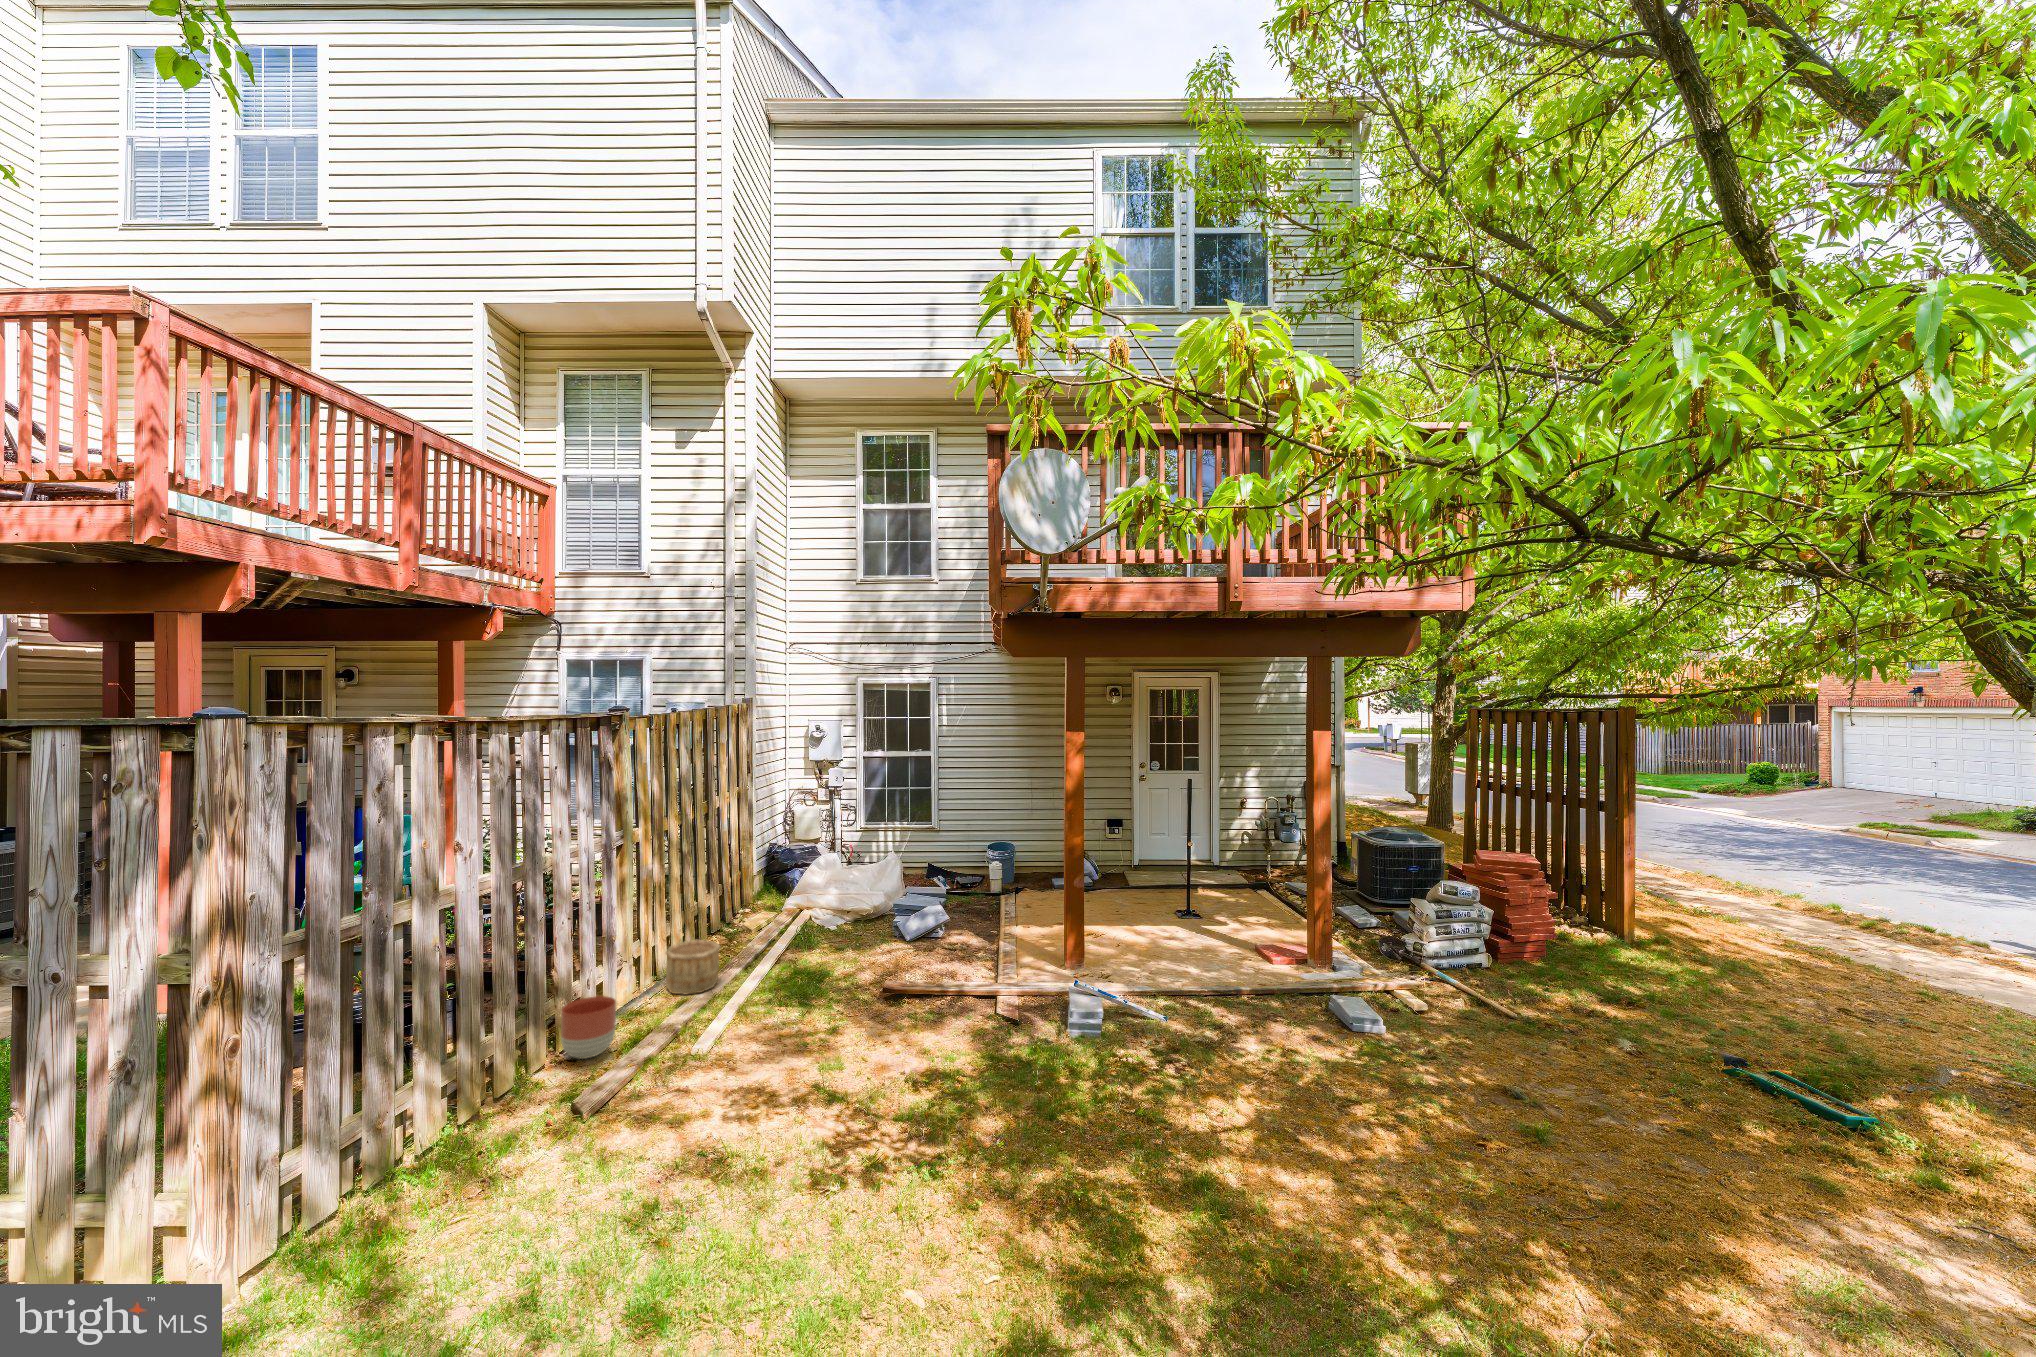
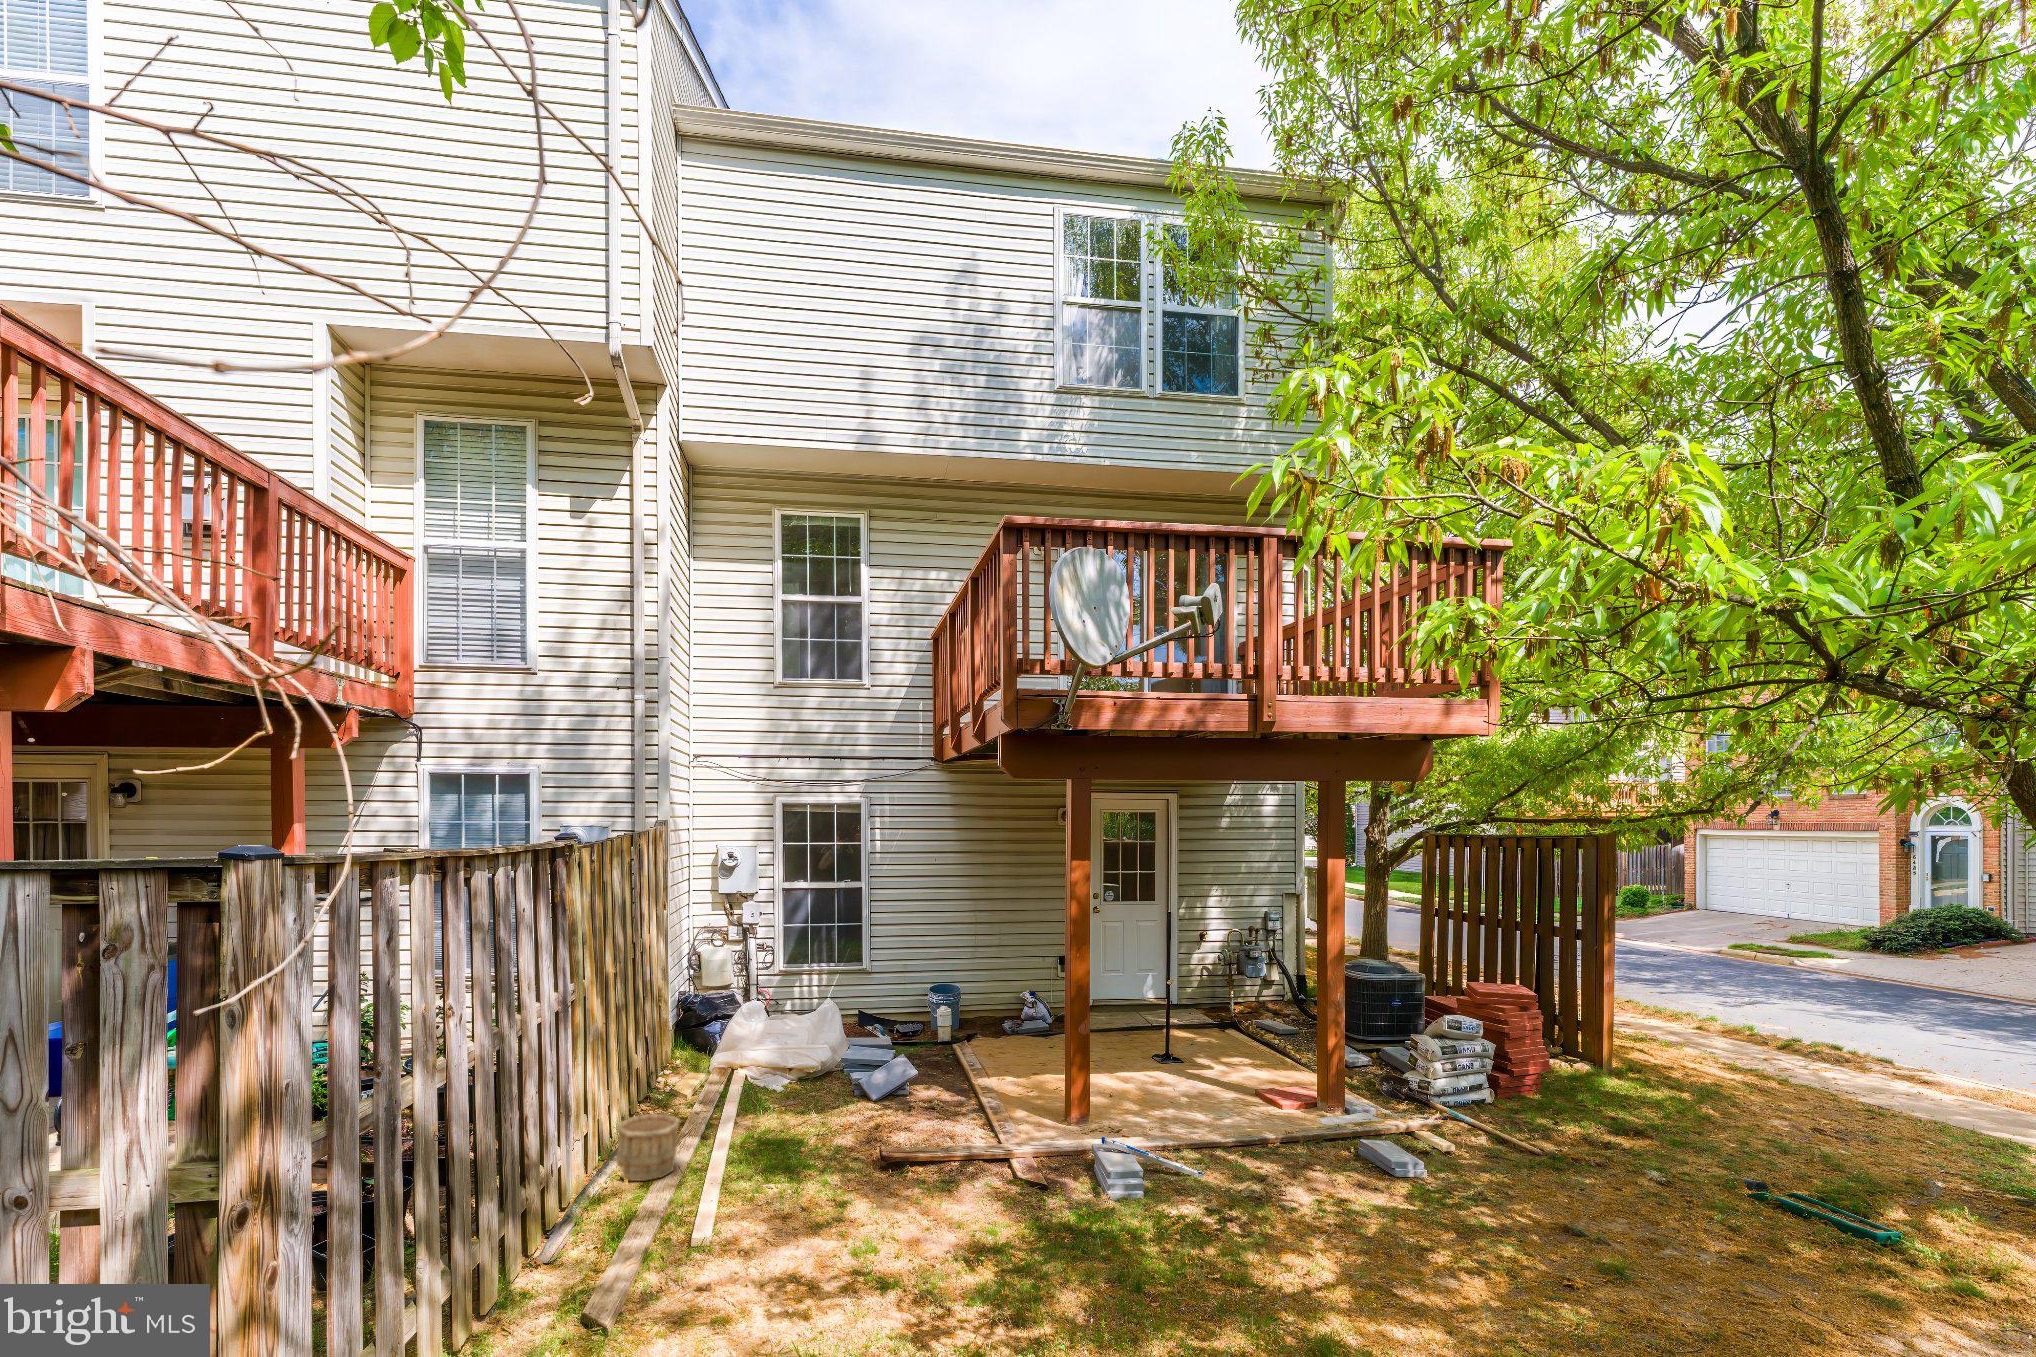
planter: present [561,996,616,1059] -> none [543,1184,607,1261]

